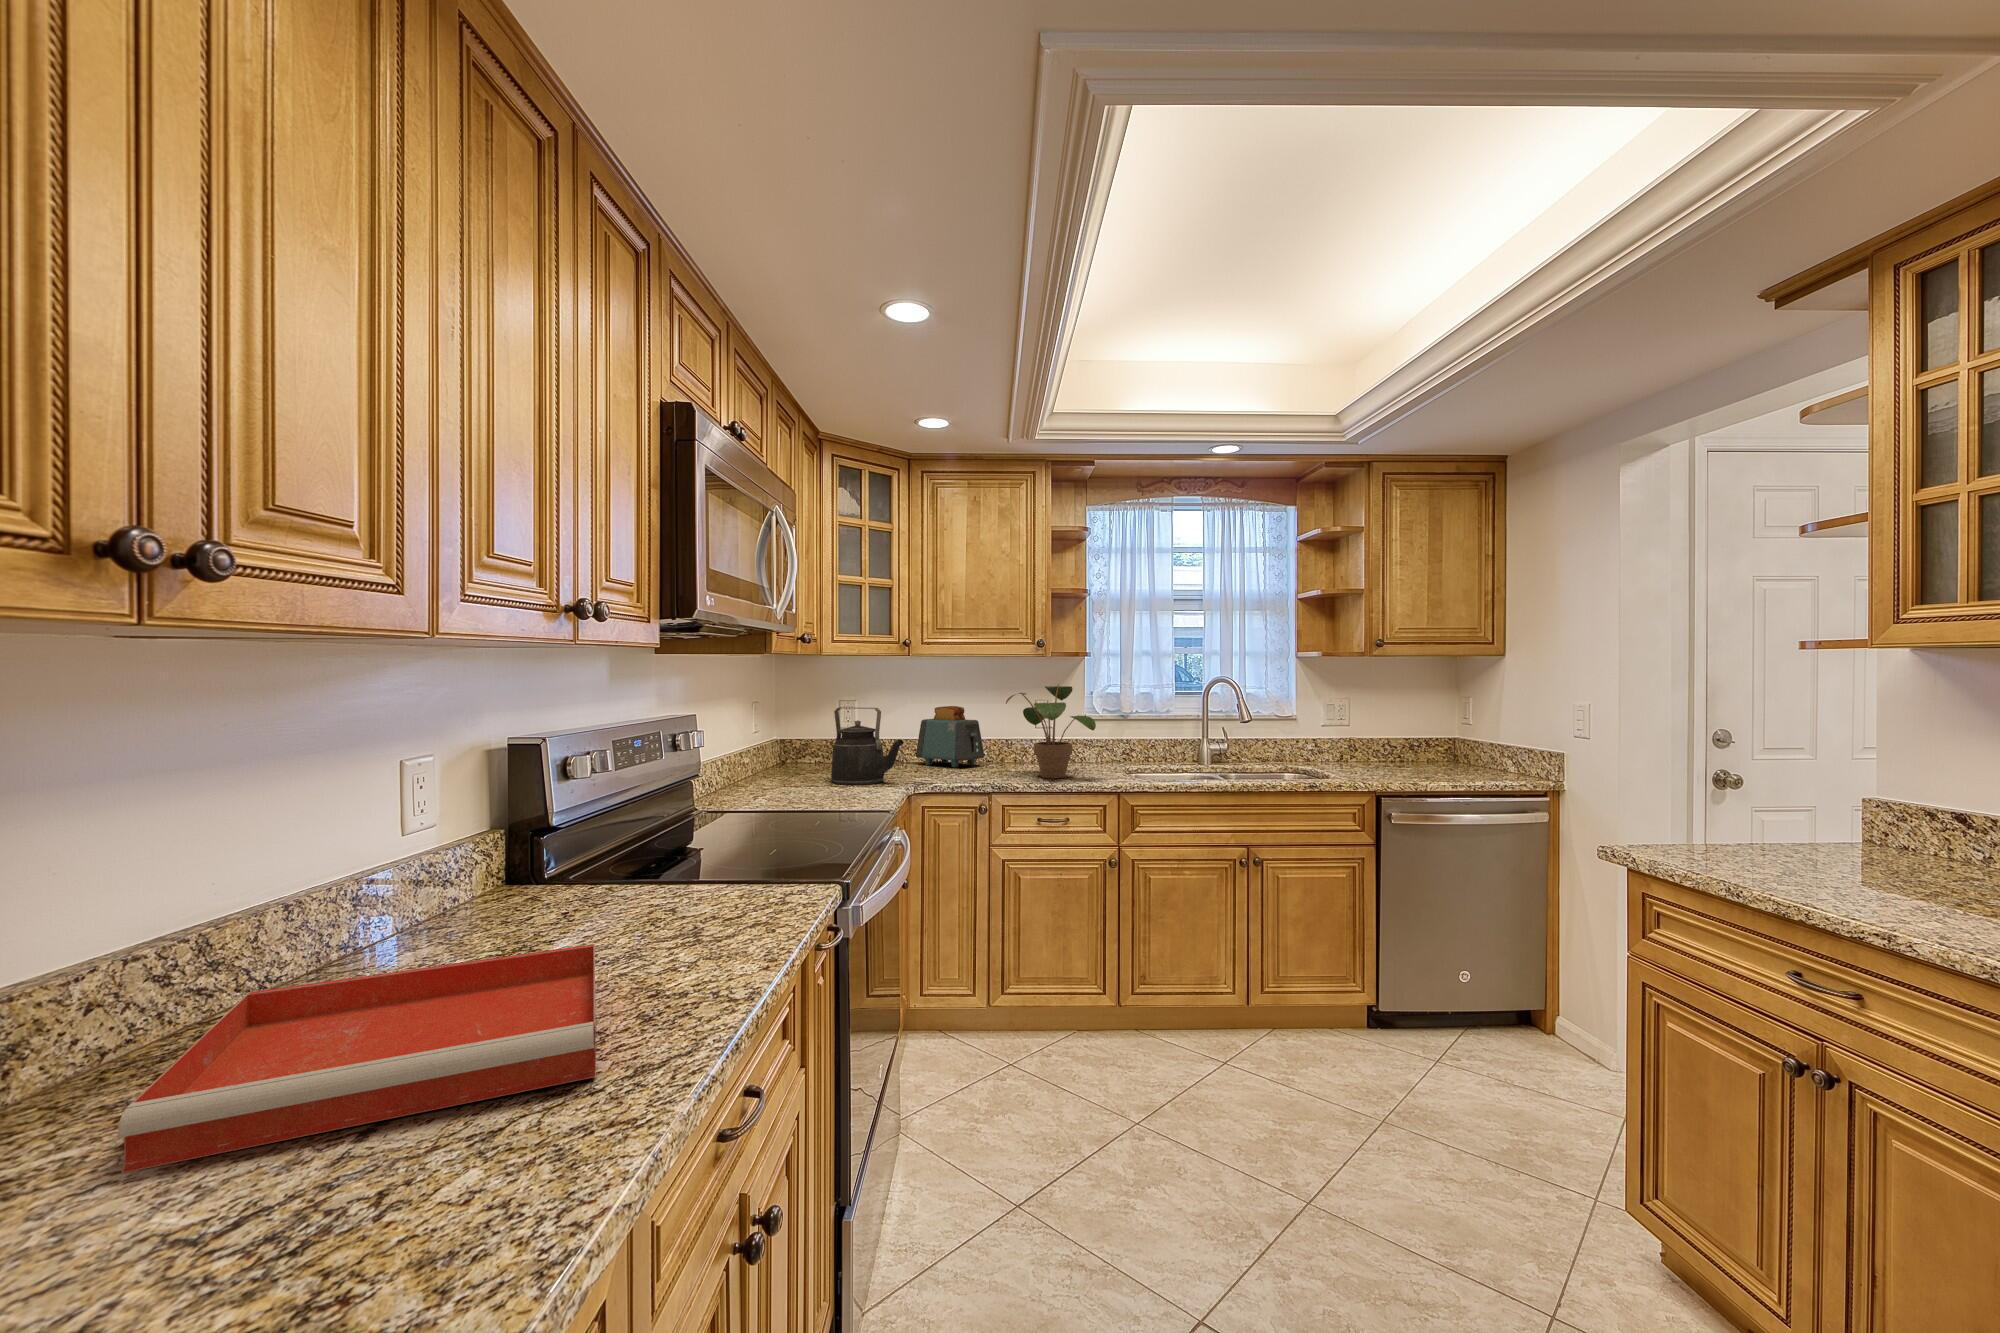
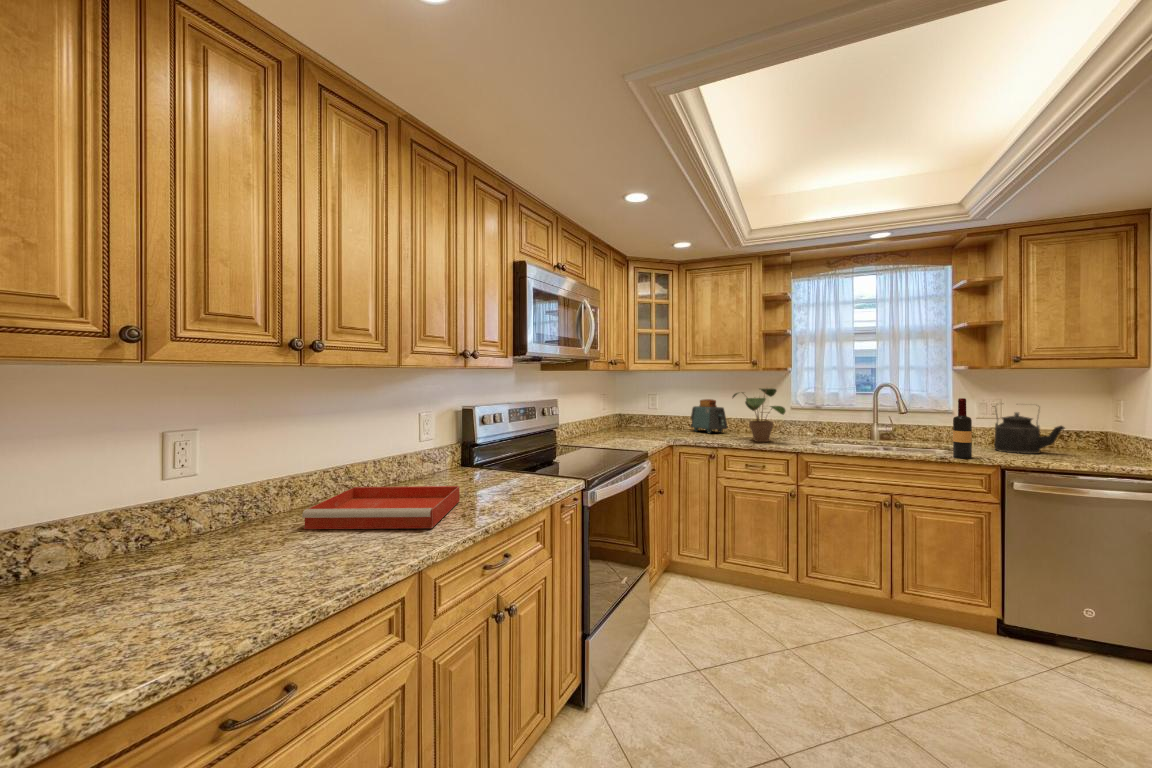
wine bottle: none [1325,699,1348,787] -> present [953,398,972,459]
kettle: present [831,707,904,785] -> present [994,410,1065,454]

